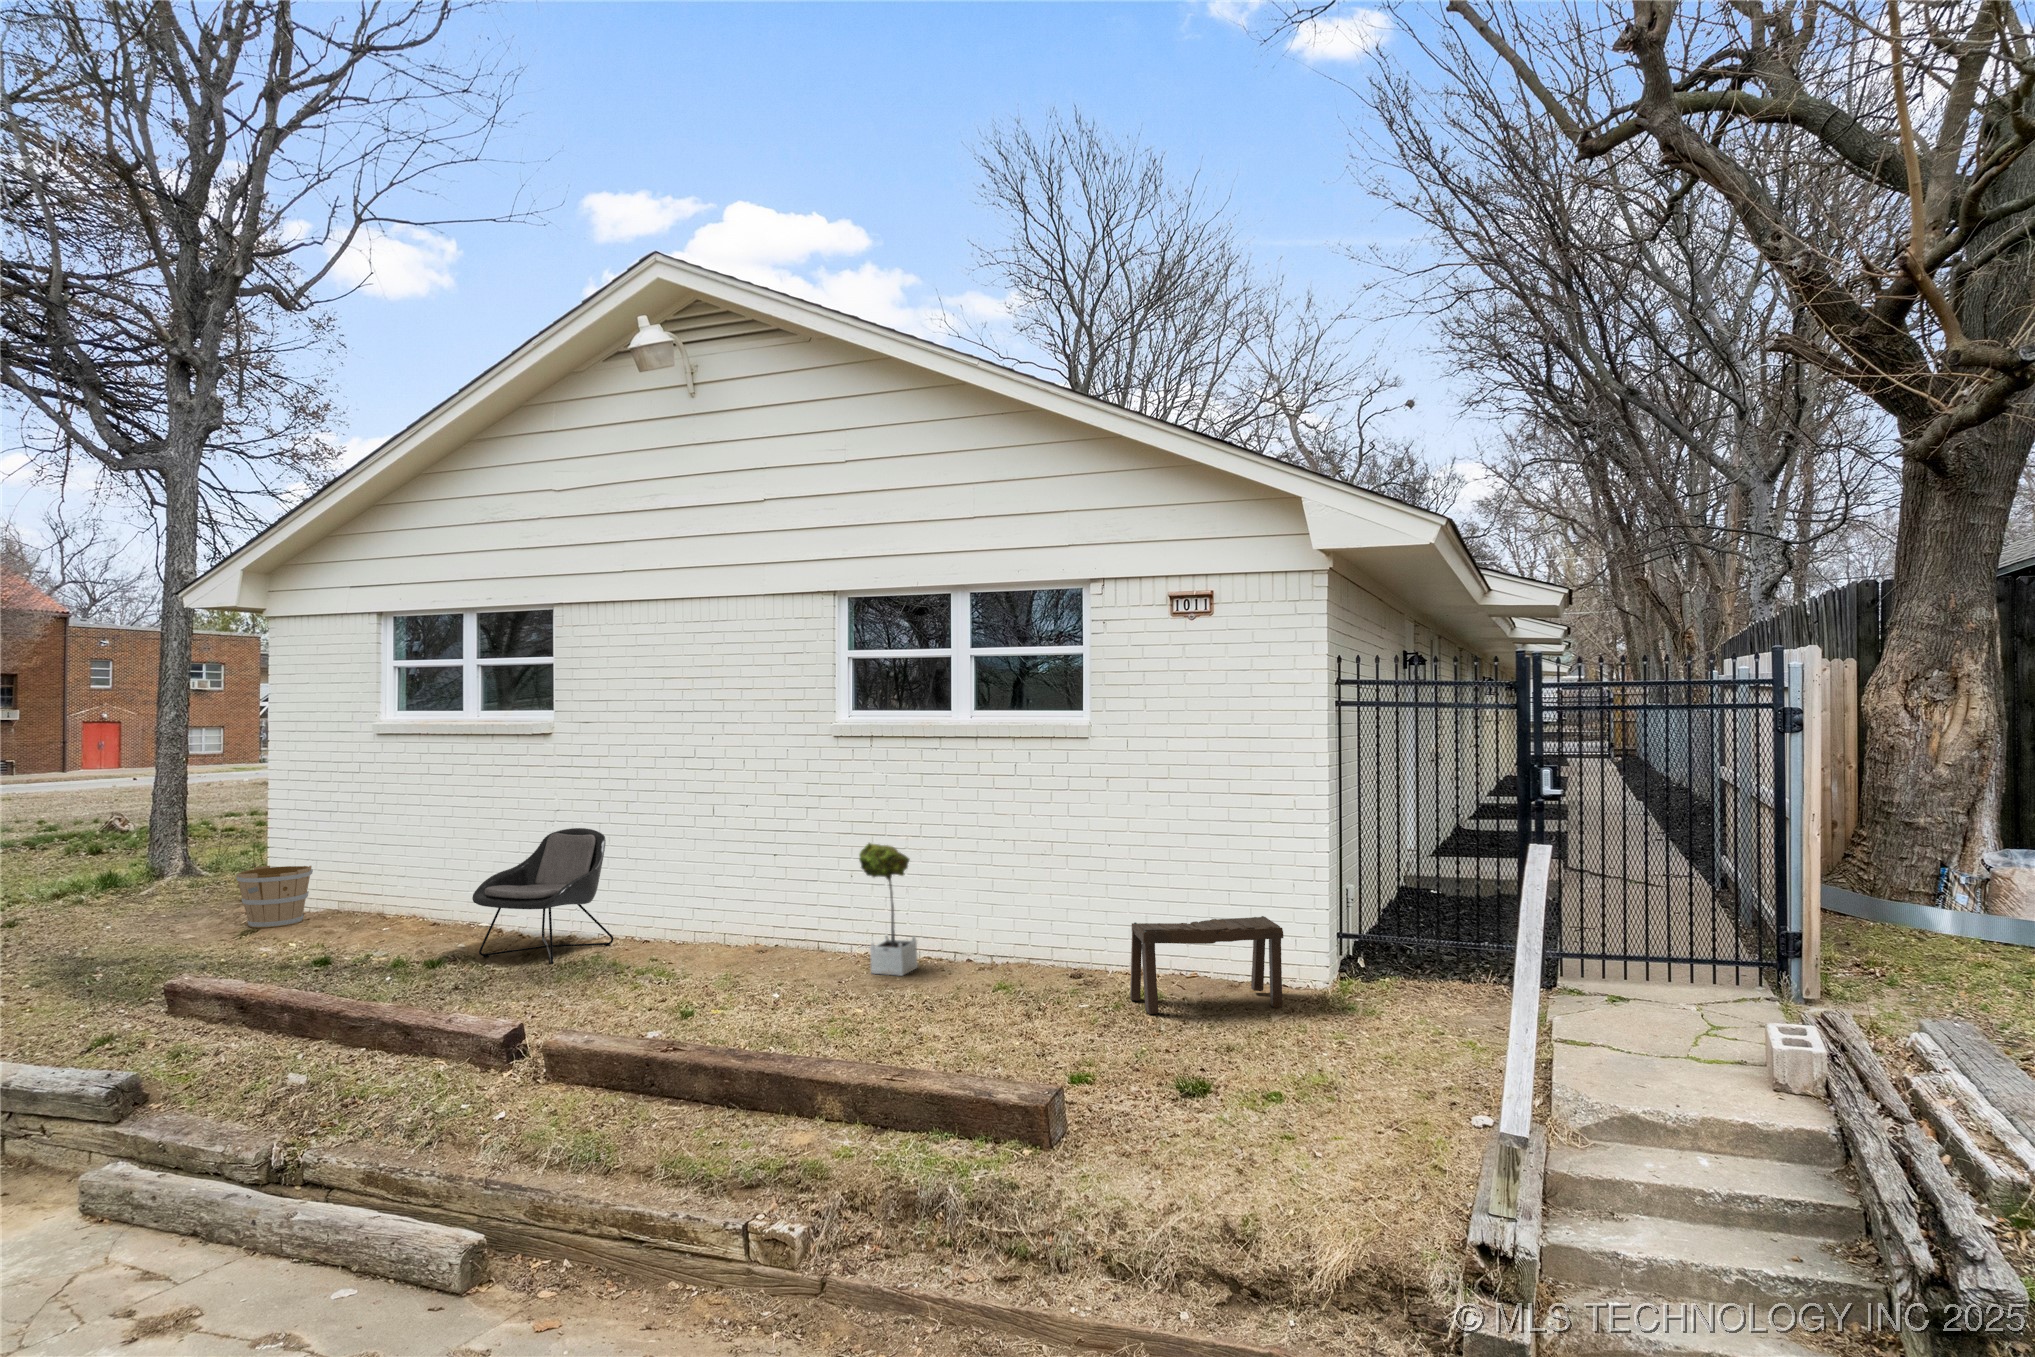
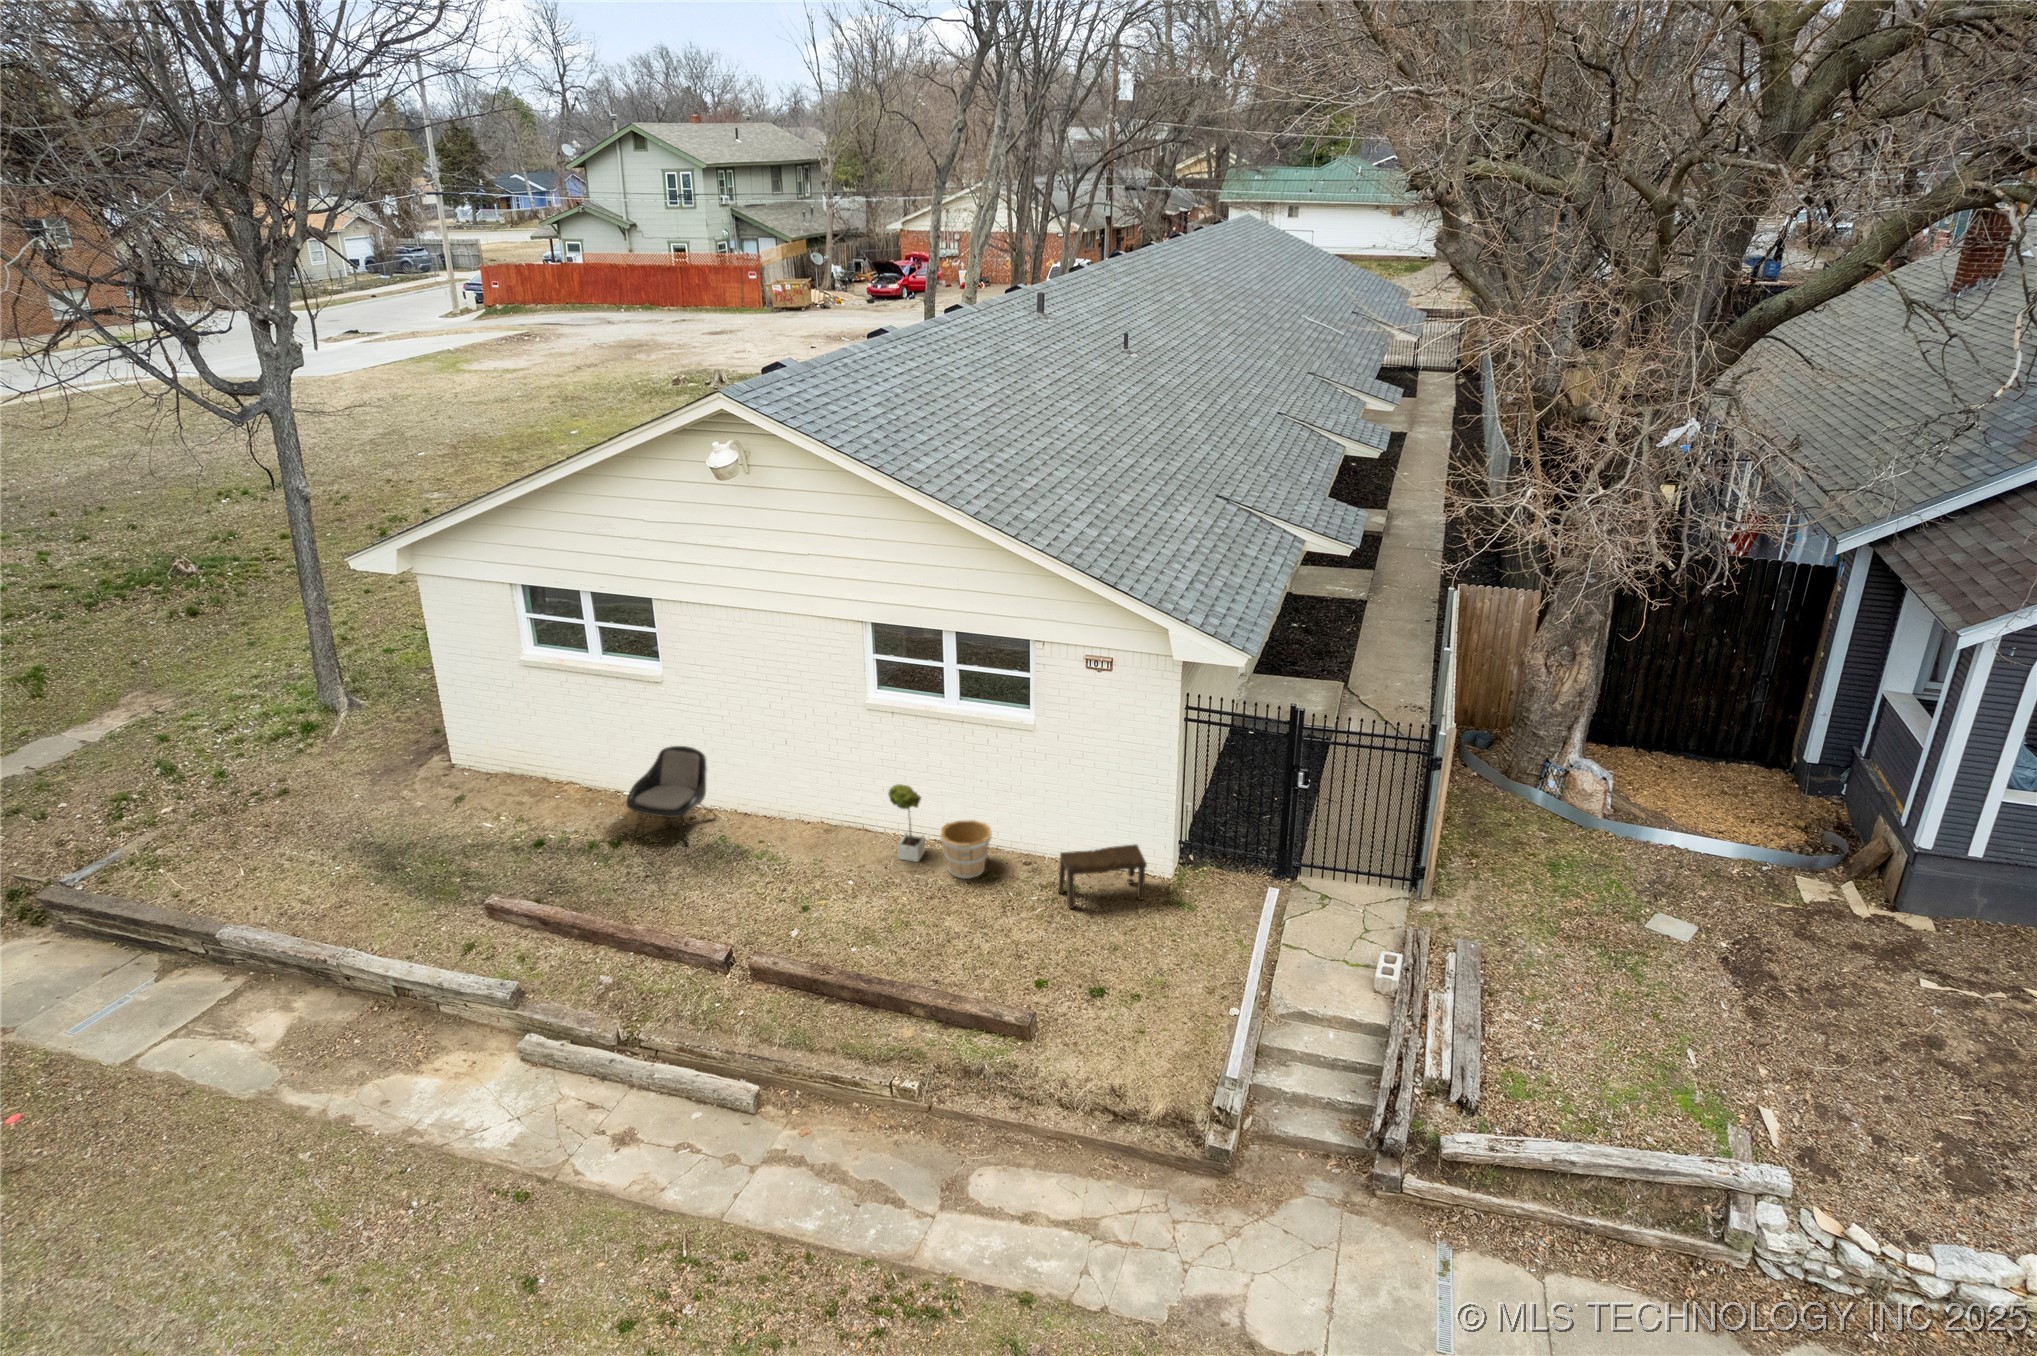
wooden bucket: present [236,866,313,928] -> present [940,820,991,879]

